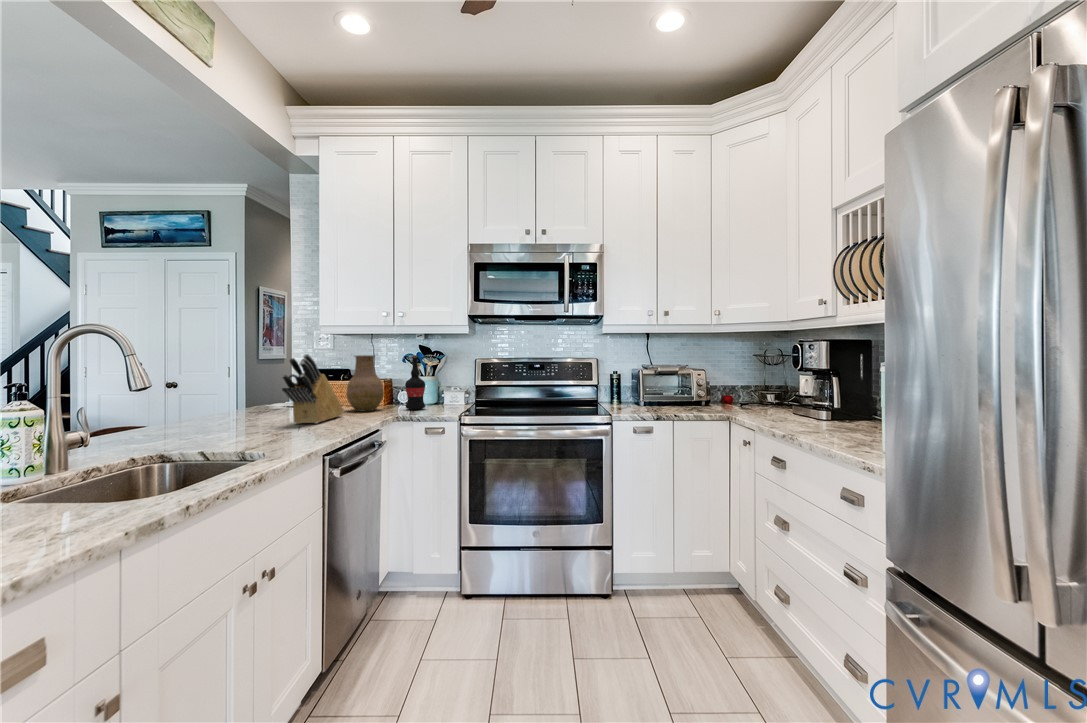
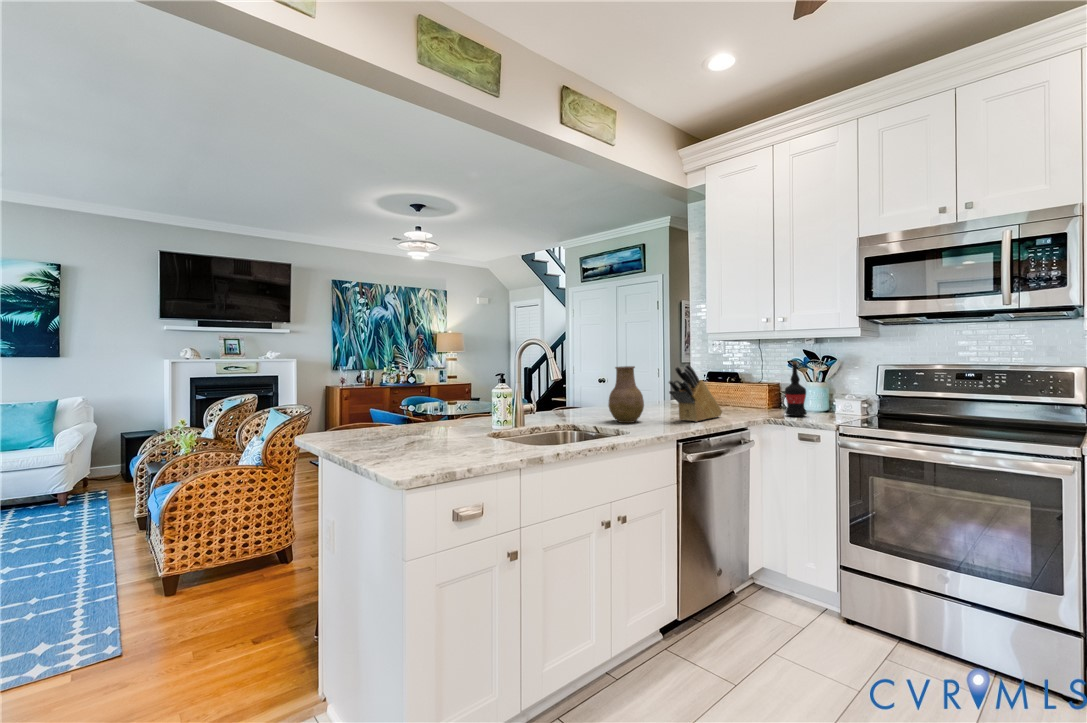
vase: present [346,355,384,411] -> present [609,366,644,423]

